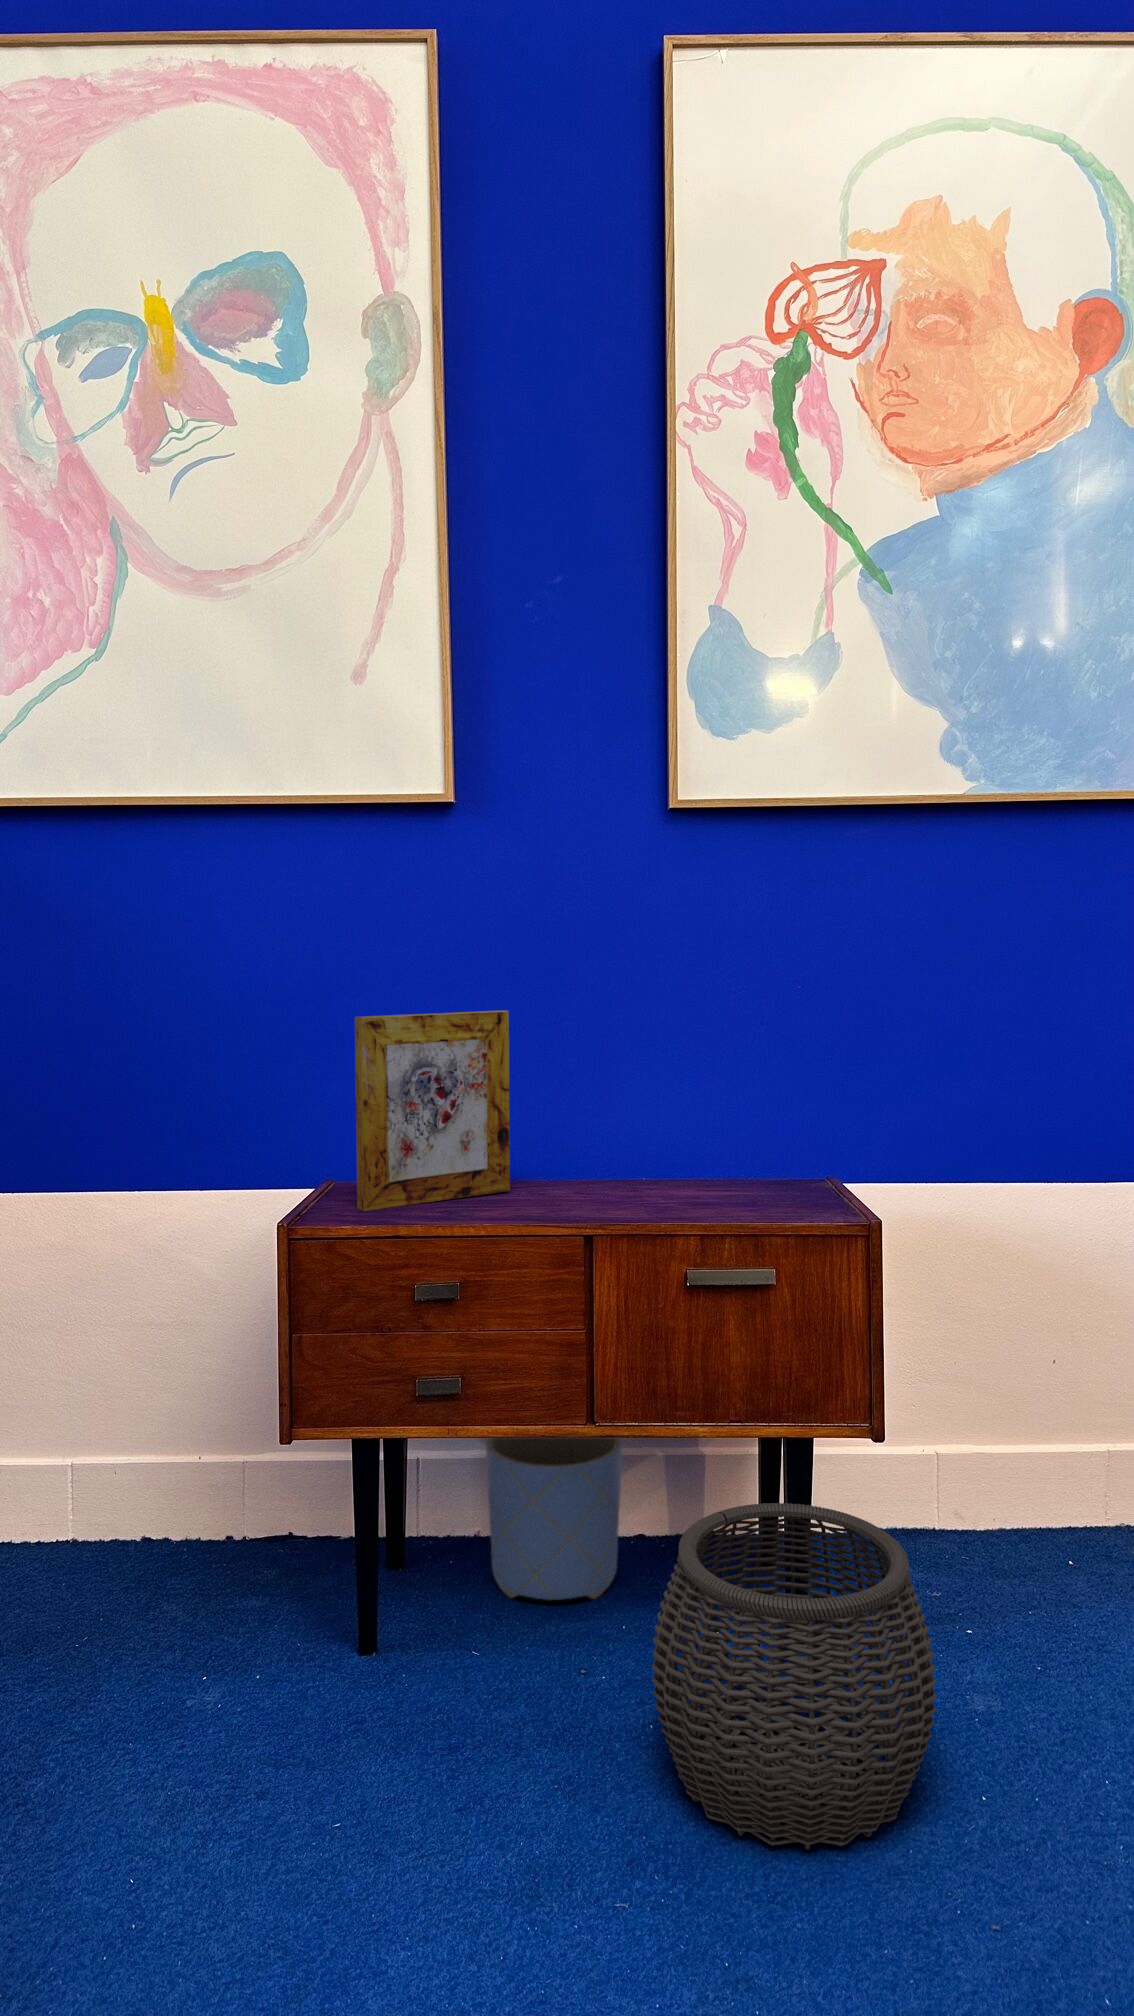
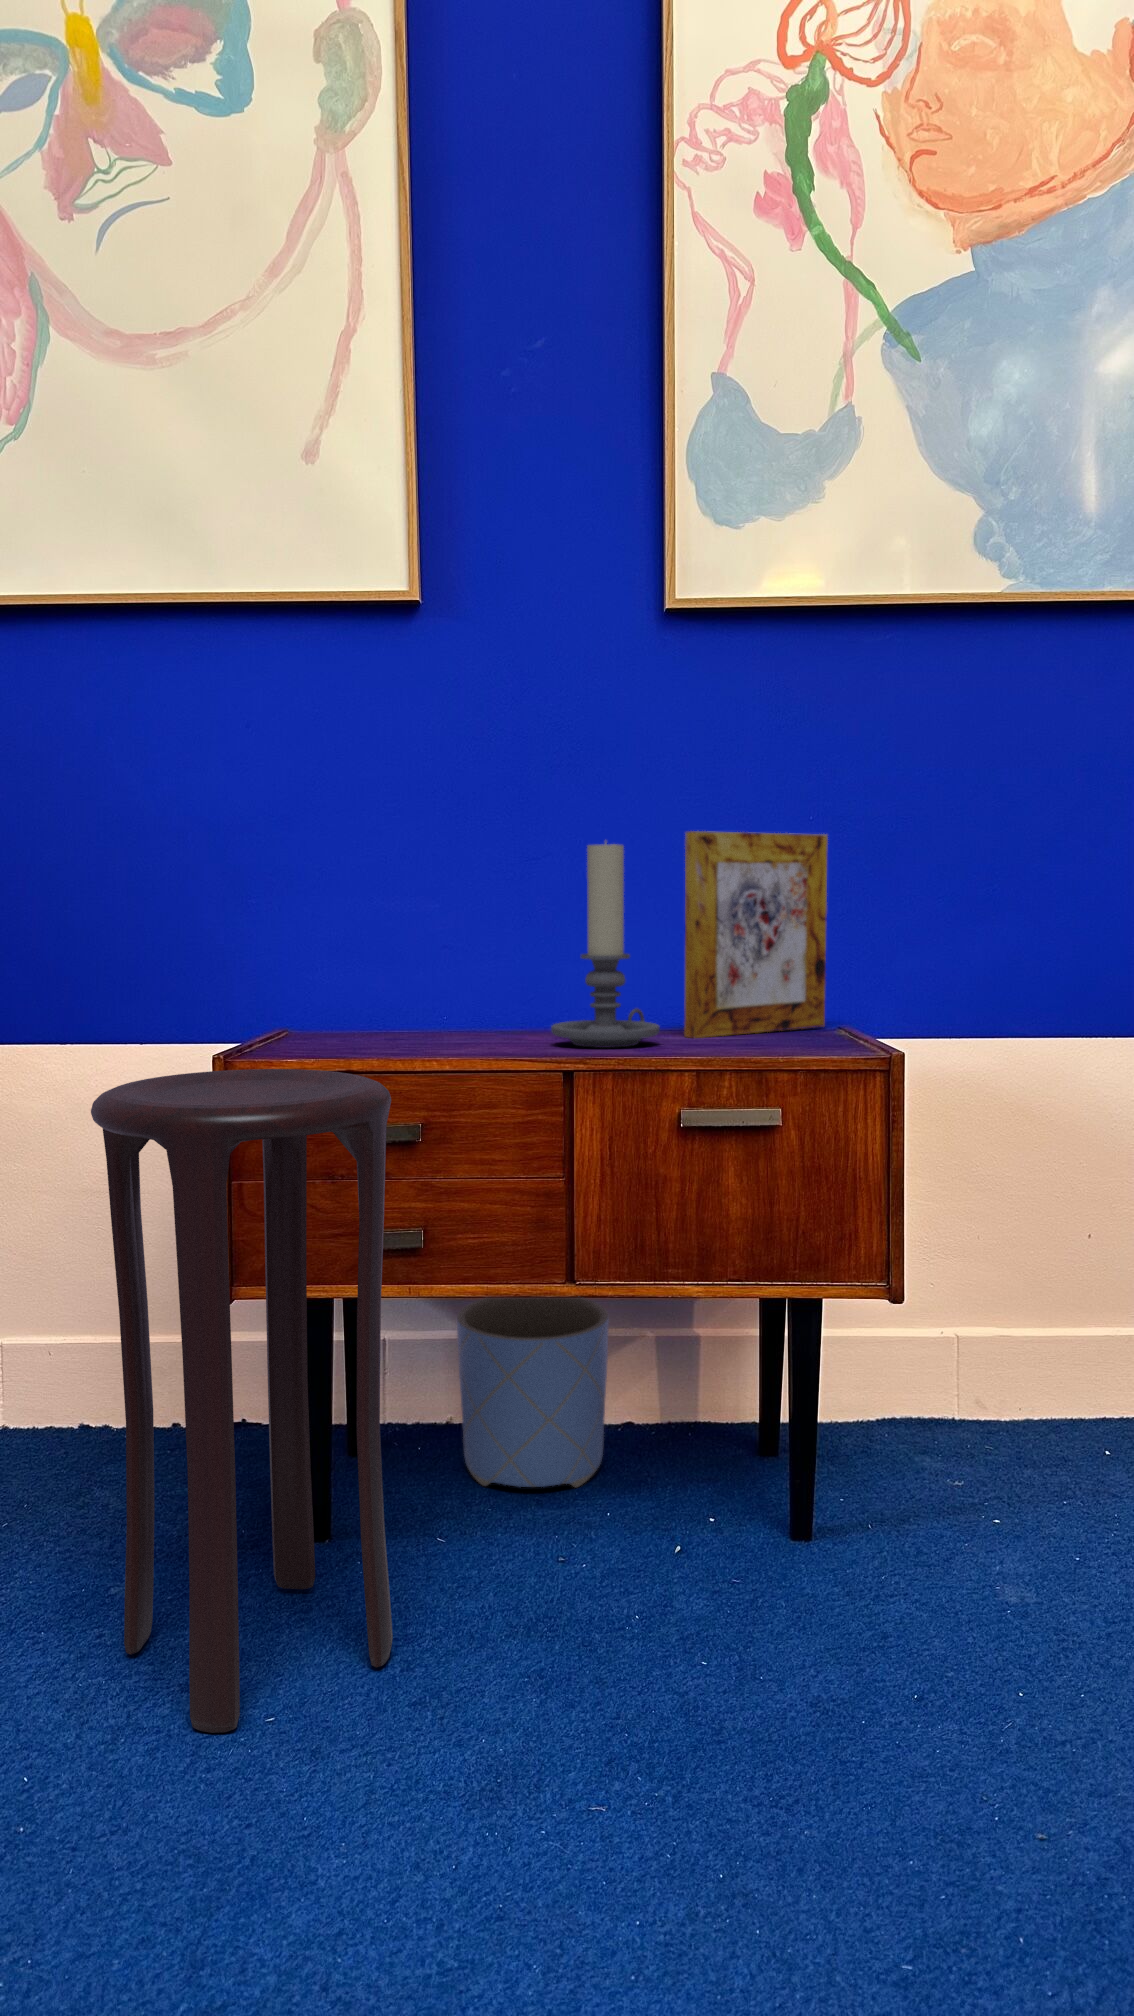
picture frame: present [355,1010,510,1211] -> present [684,831,828,1038]
candle holder: none [572,1026,668,1211] -> present [551,842,660,1048]
stool: none [185,1243,440,1839] -> present [91,1069,393,1733]
woven basket: present [652,1503,937,1850] -> none [636,1365,965,1747]

